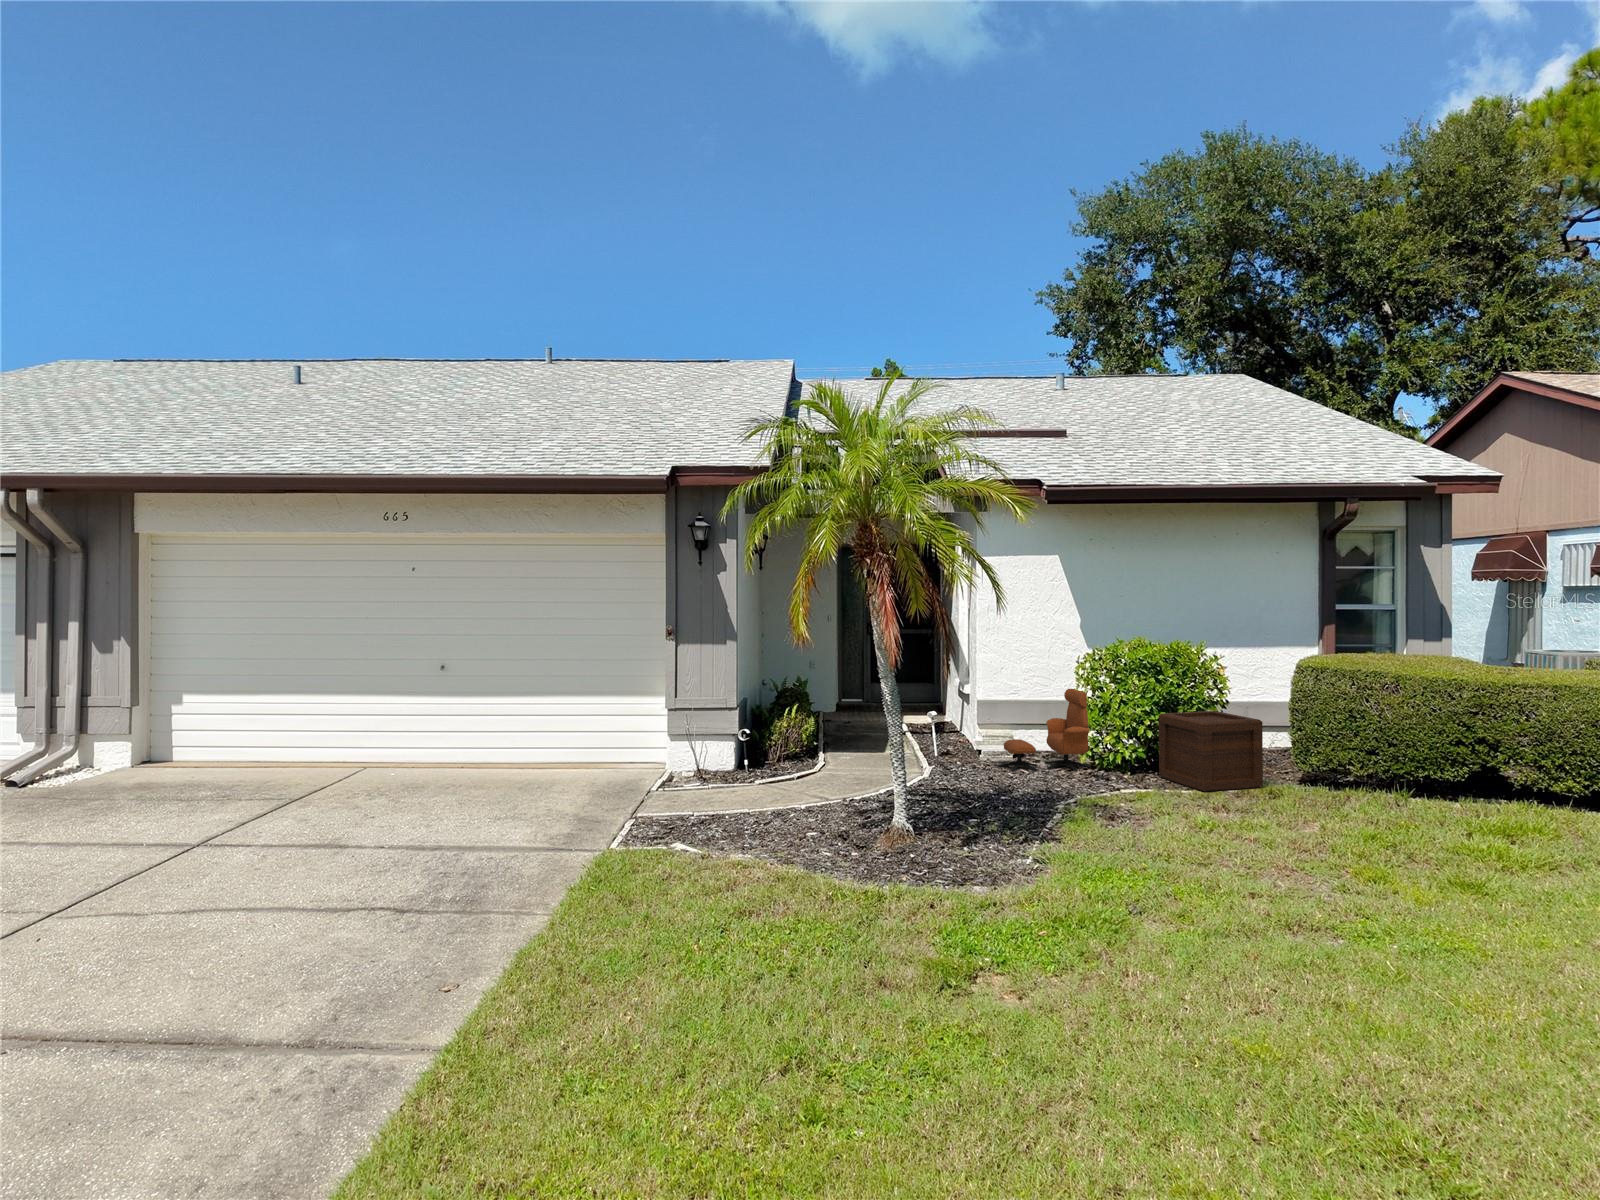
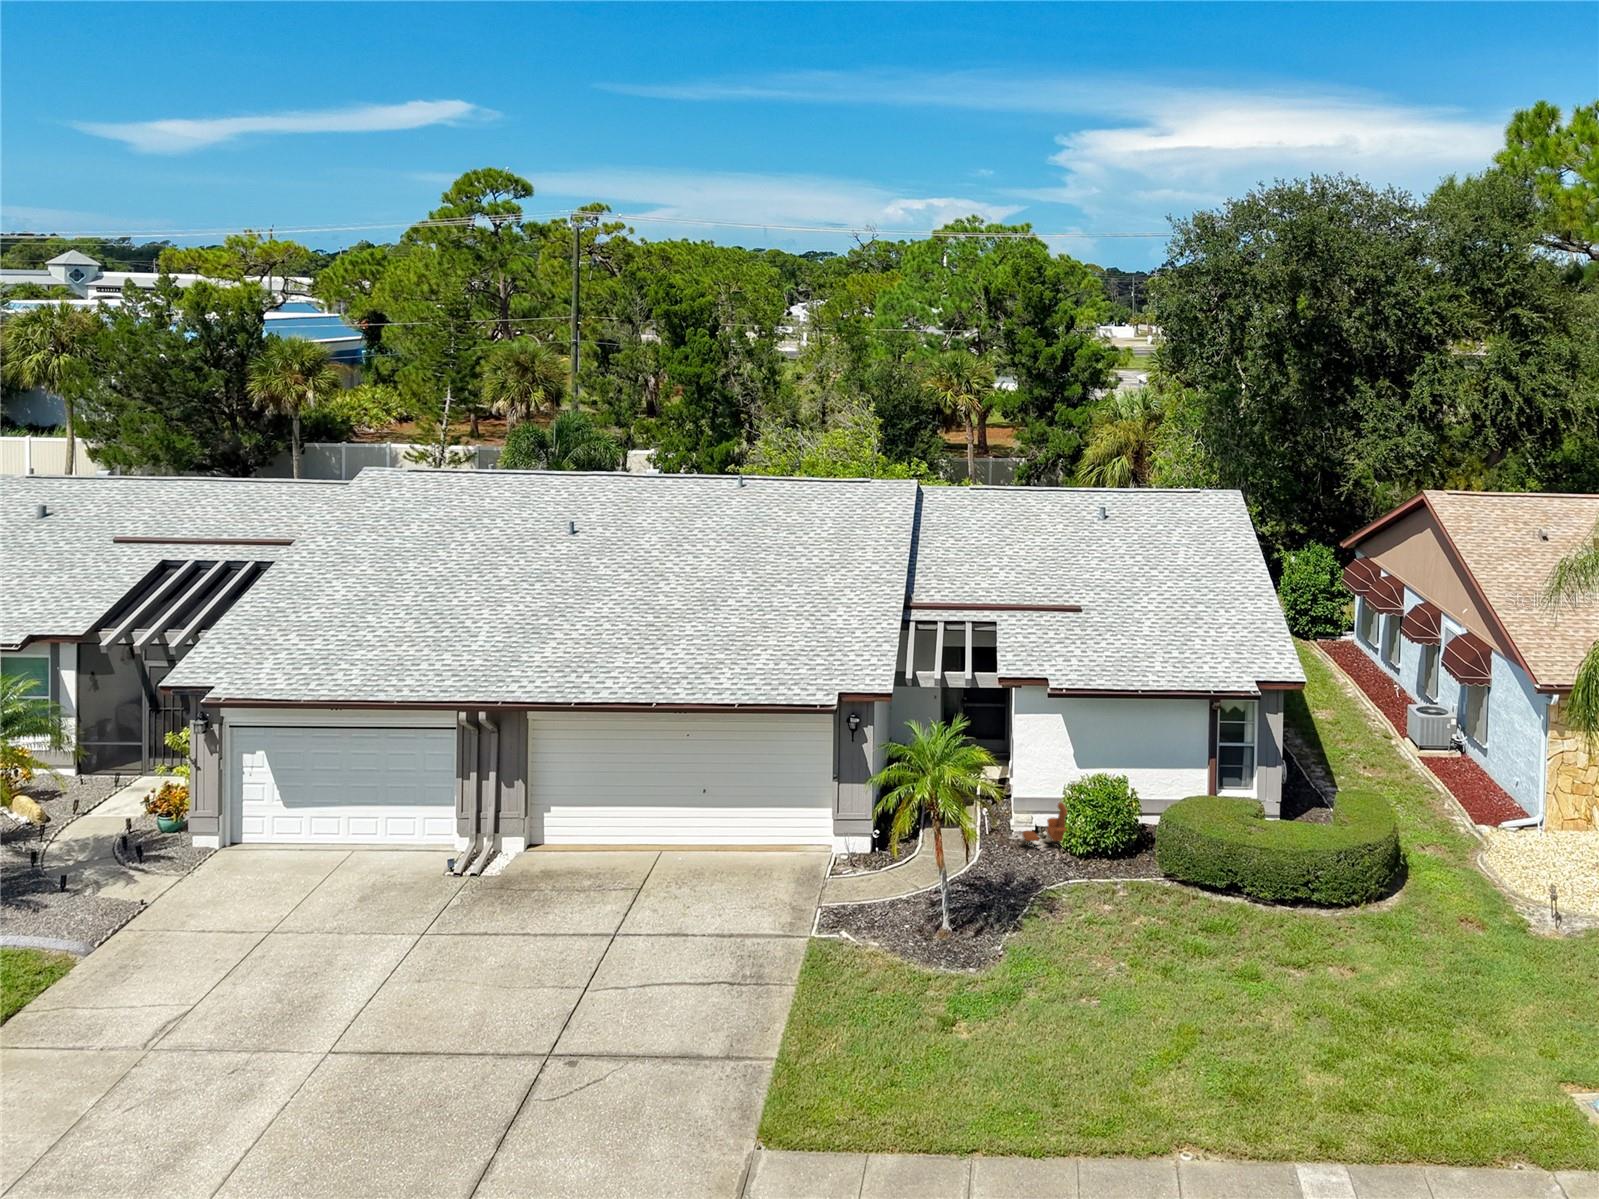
wooden crate: present [1159,711,1263,792] -> none [1102,821,1151,867]

